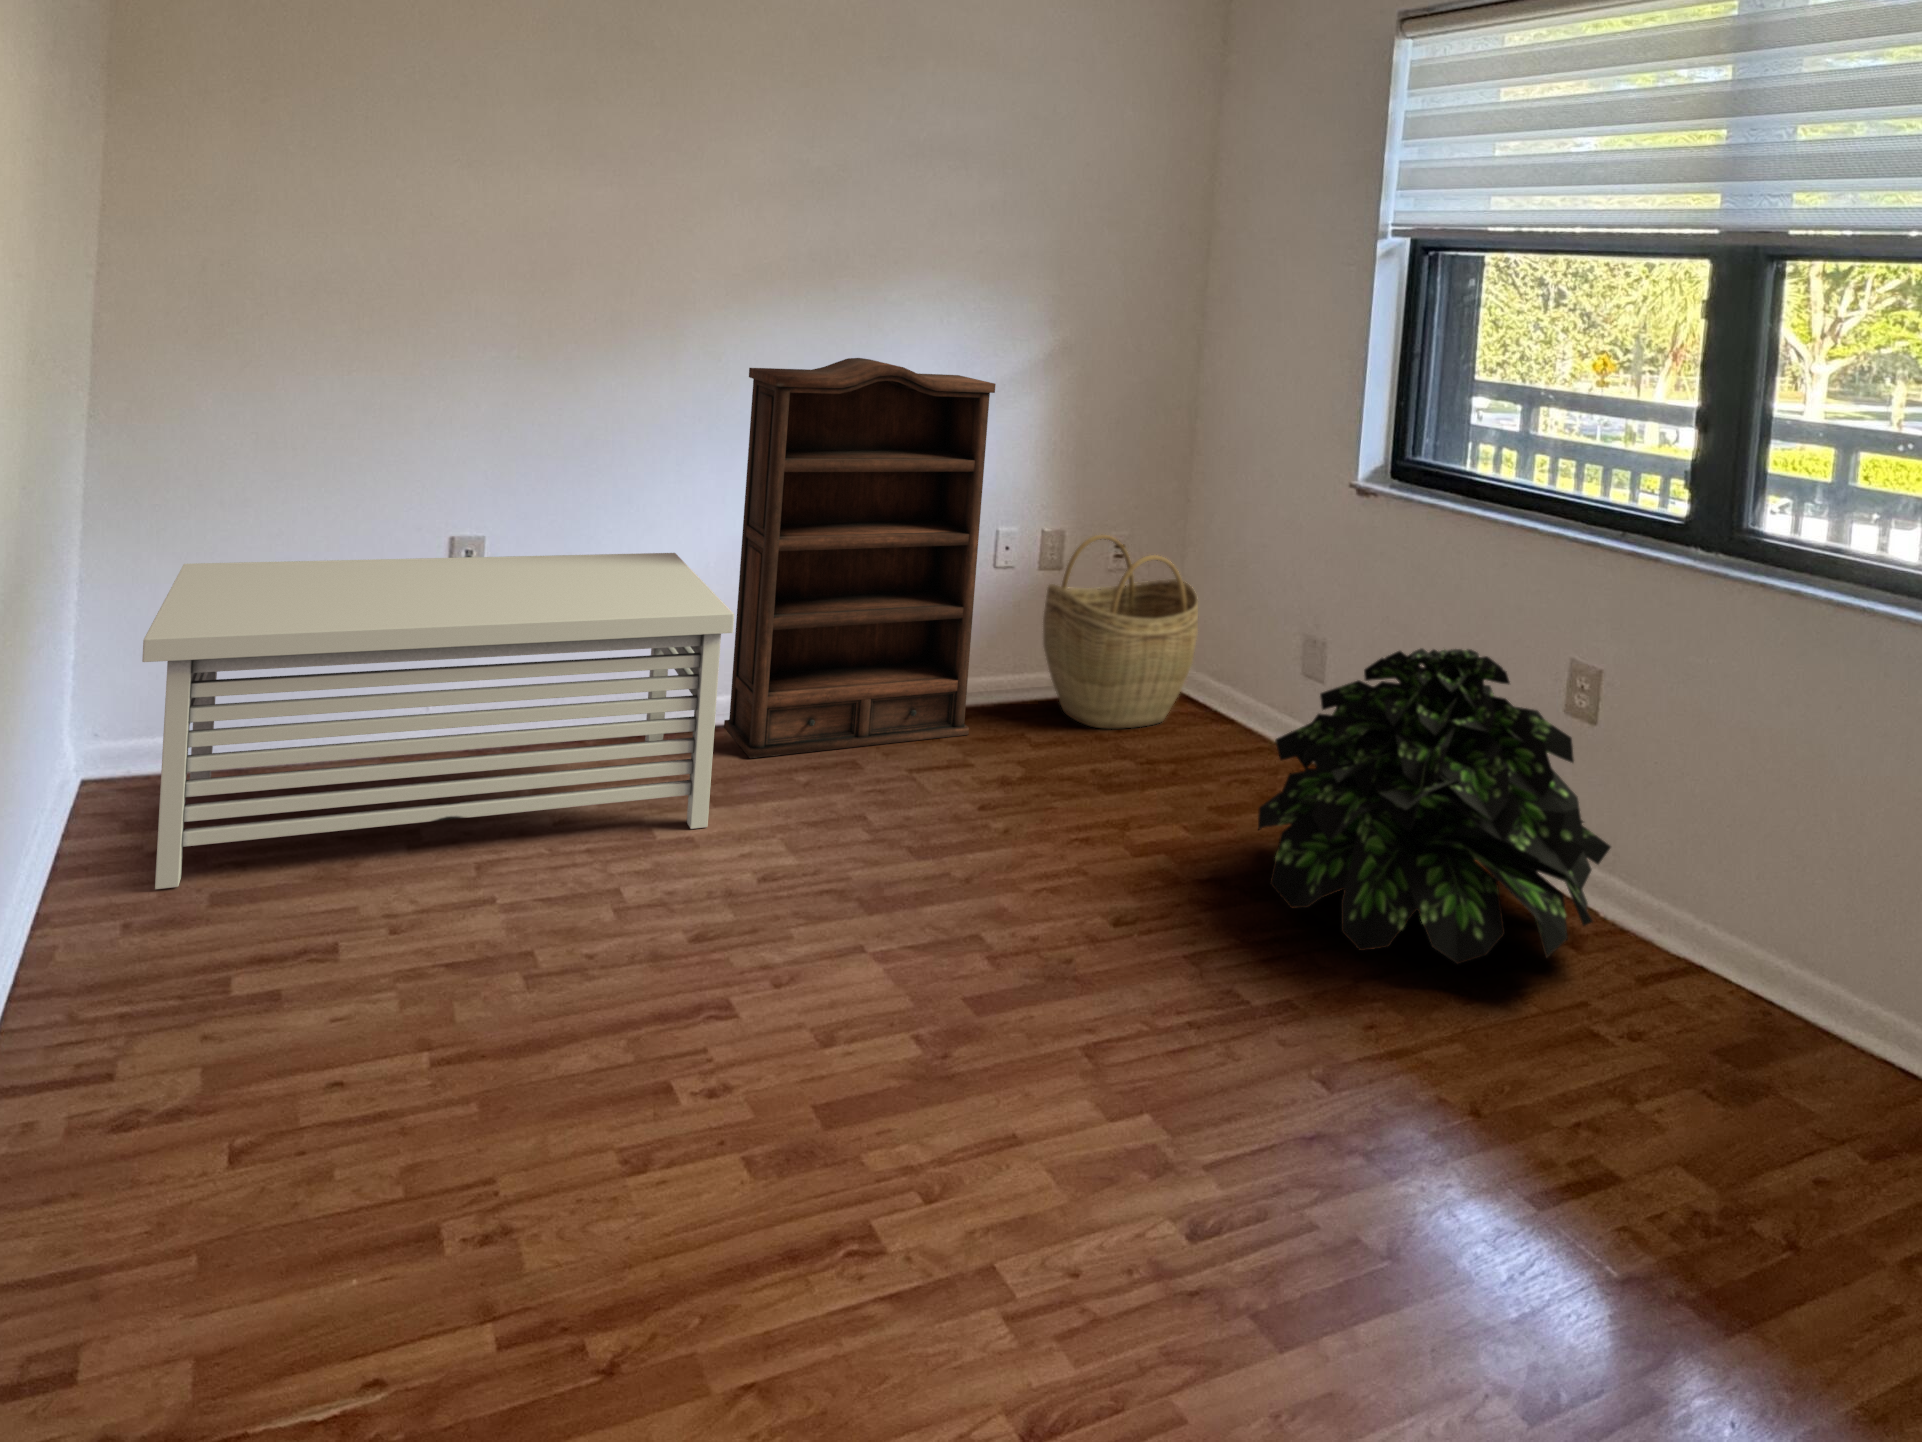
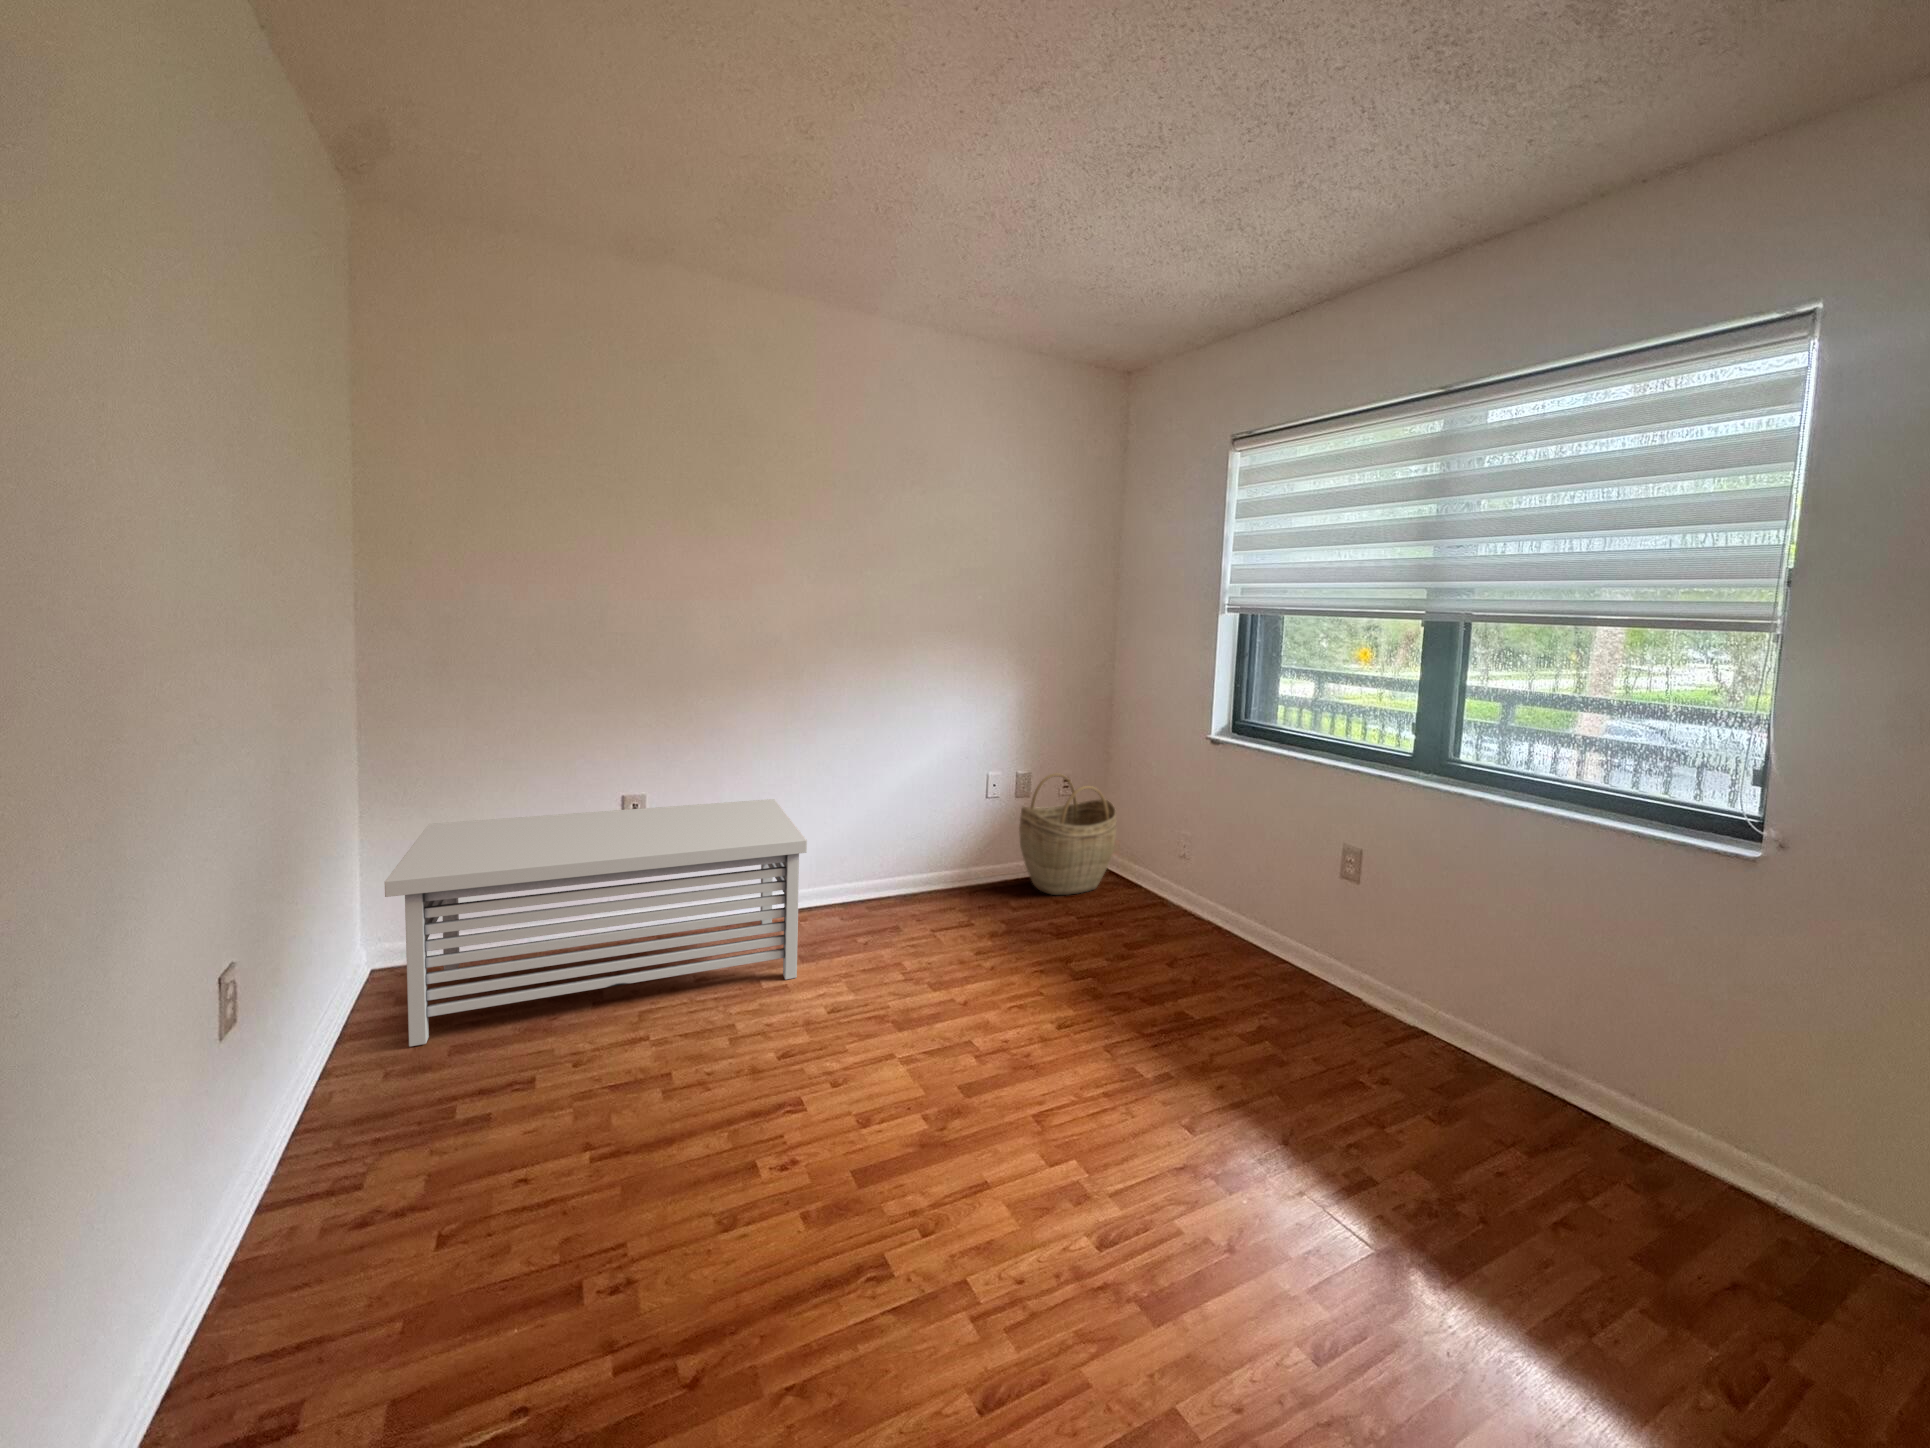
bookshelf: present [724,358,996,758] -> none [813,667,981,929]
potted plant: present [1258,649,1611,964] -> none [1151,841,1369,1042]

